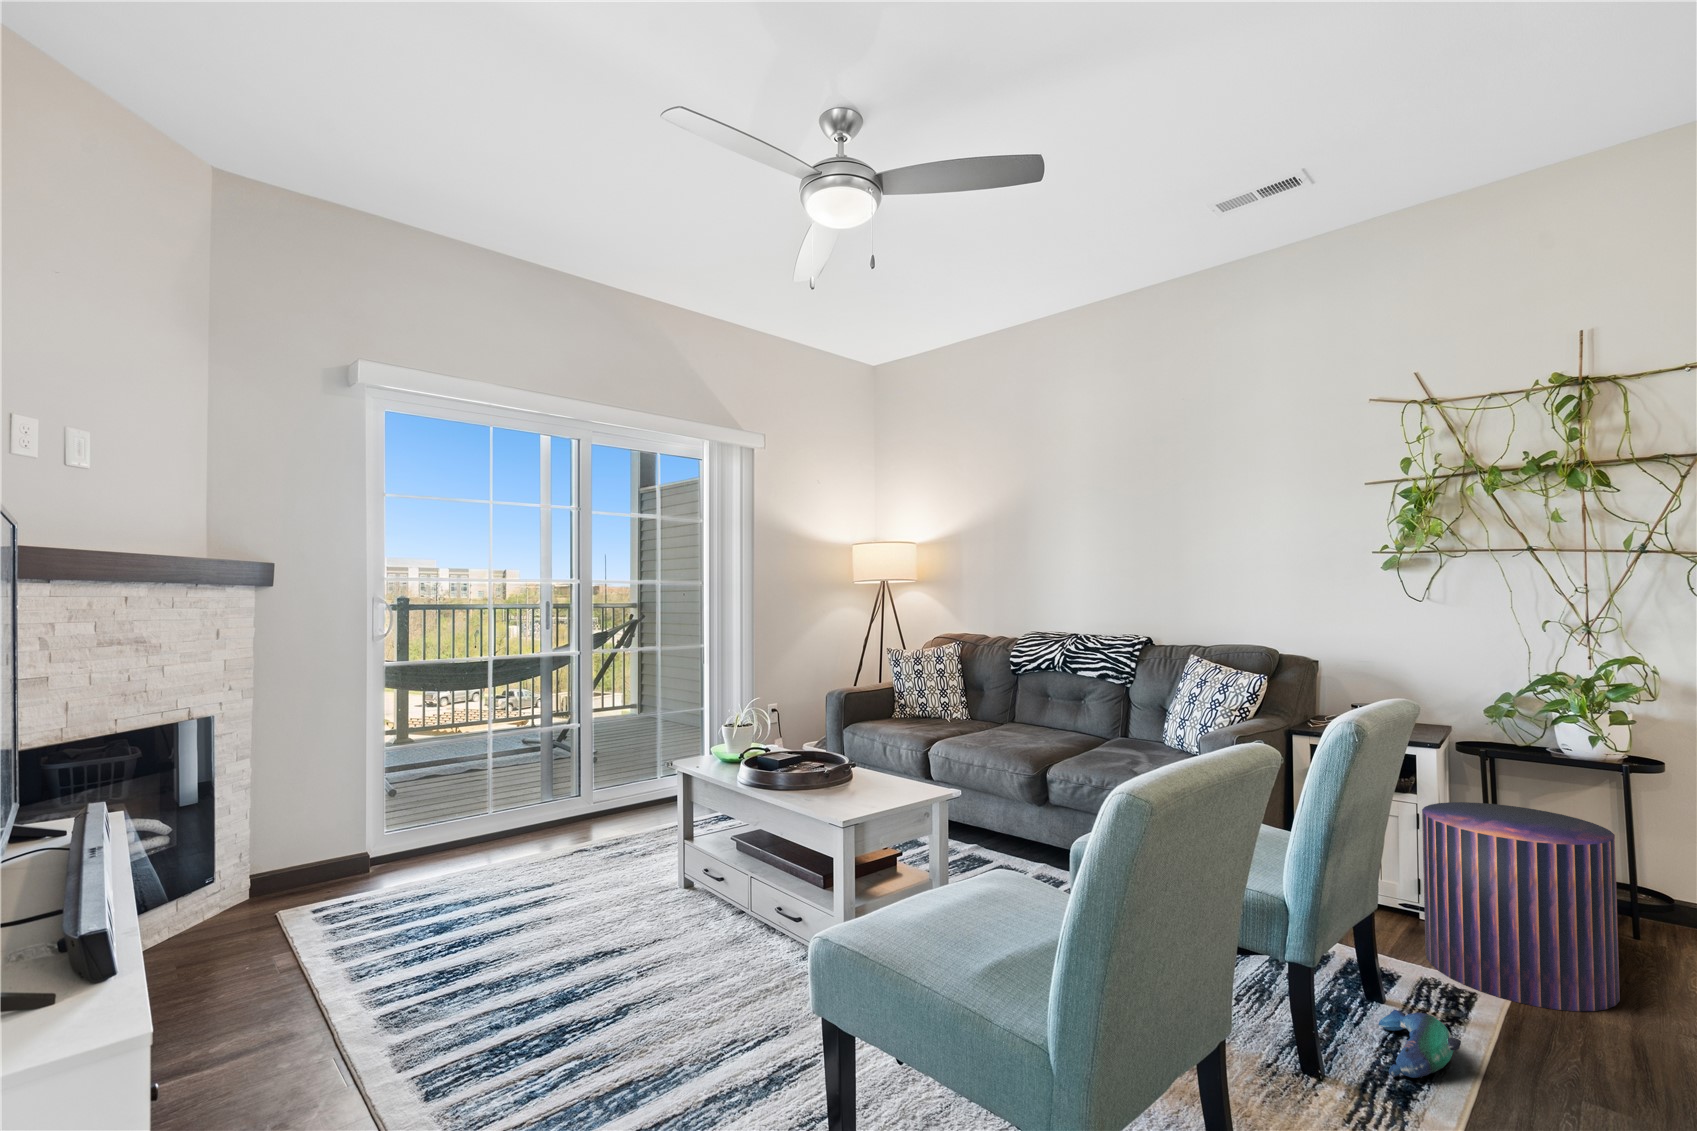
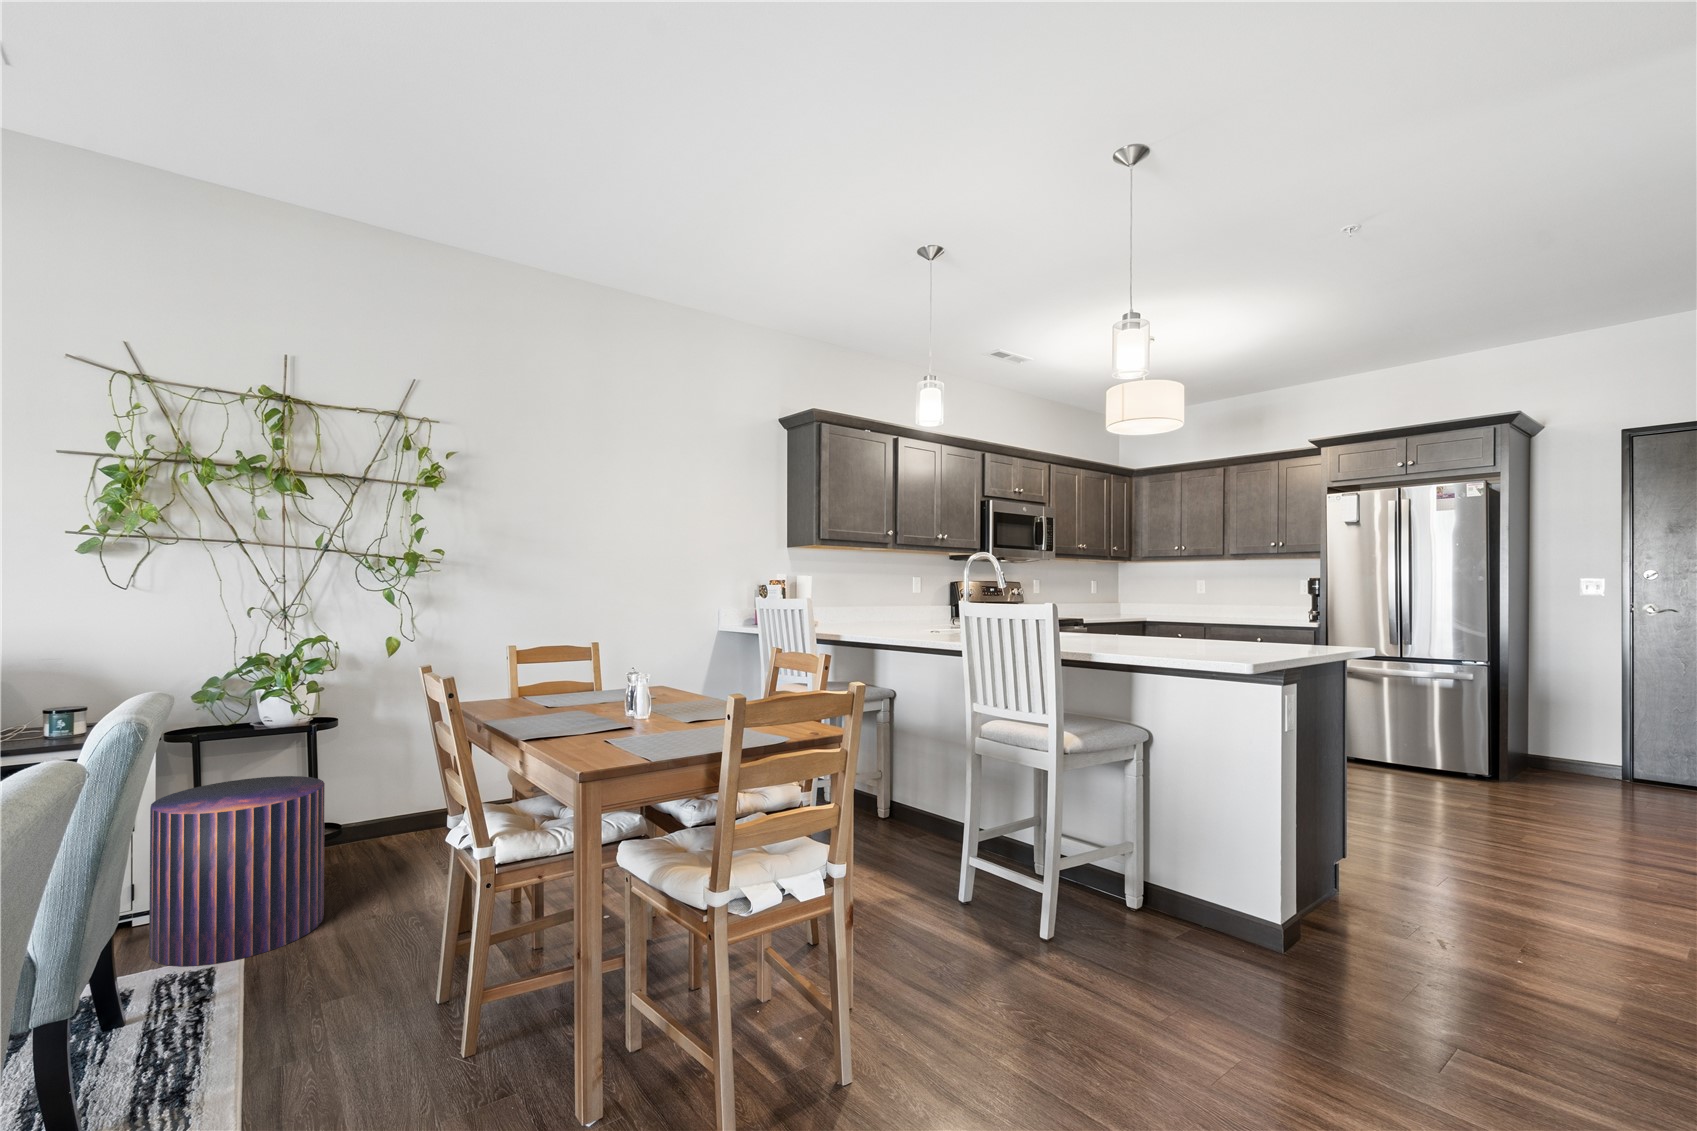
plush toy: present [1378,1010,1461,1078] -> none [126,1005,226,1086]

